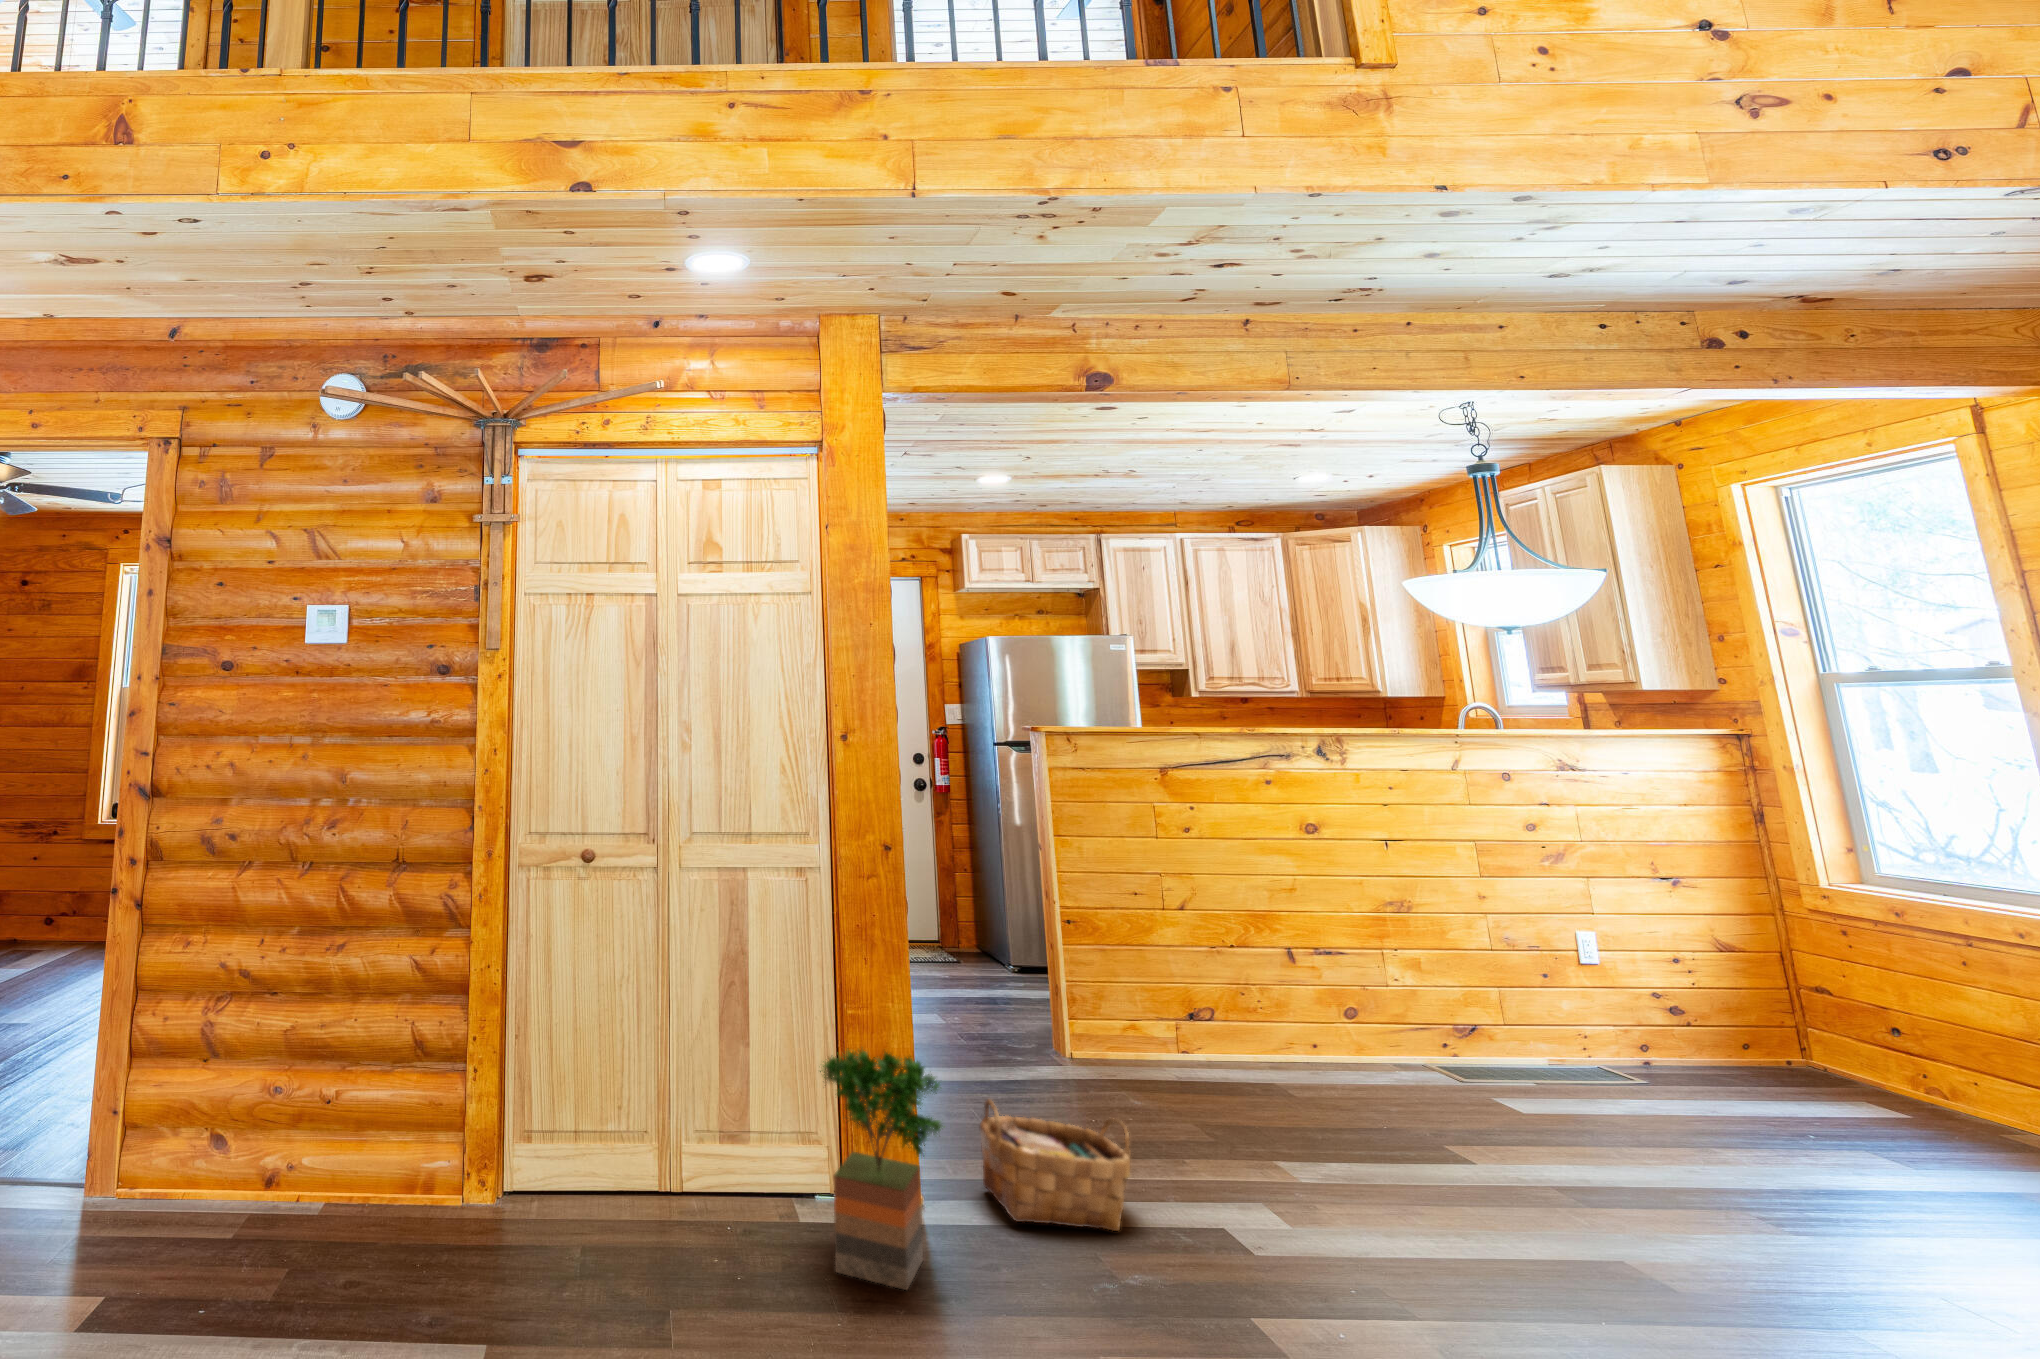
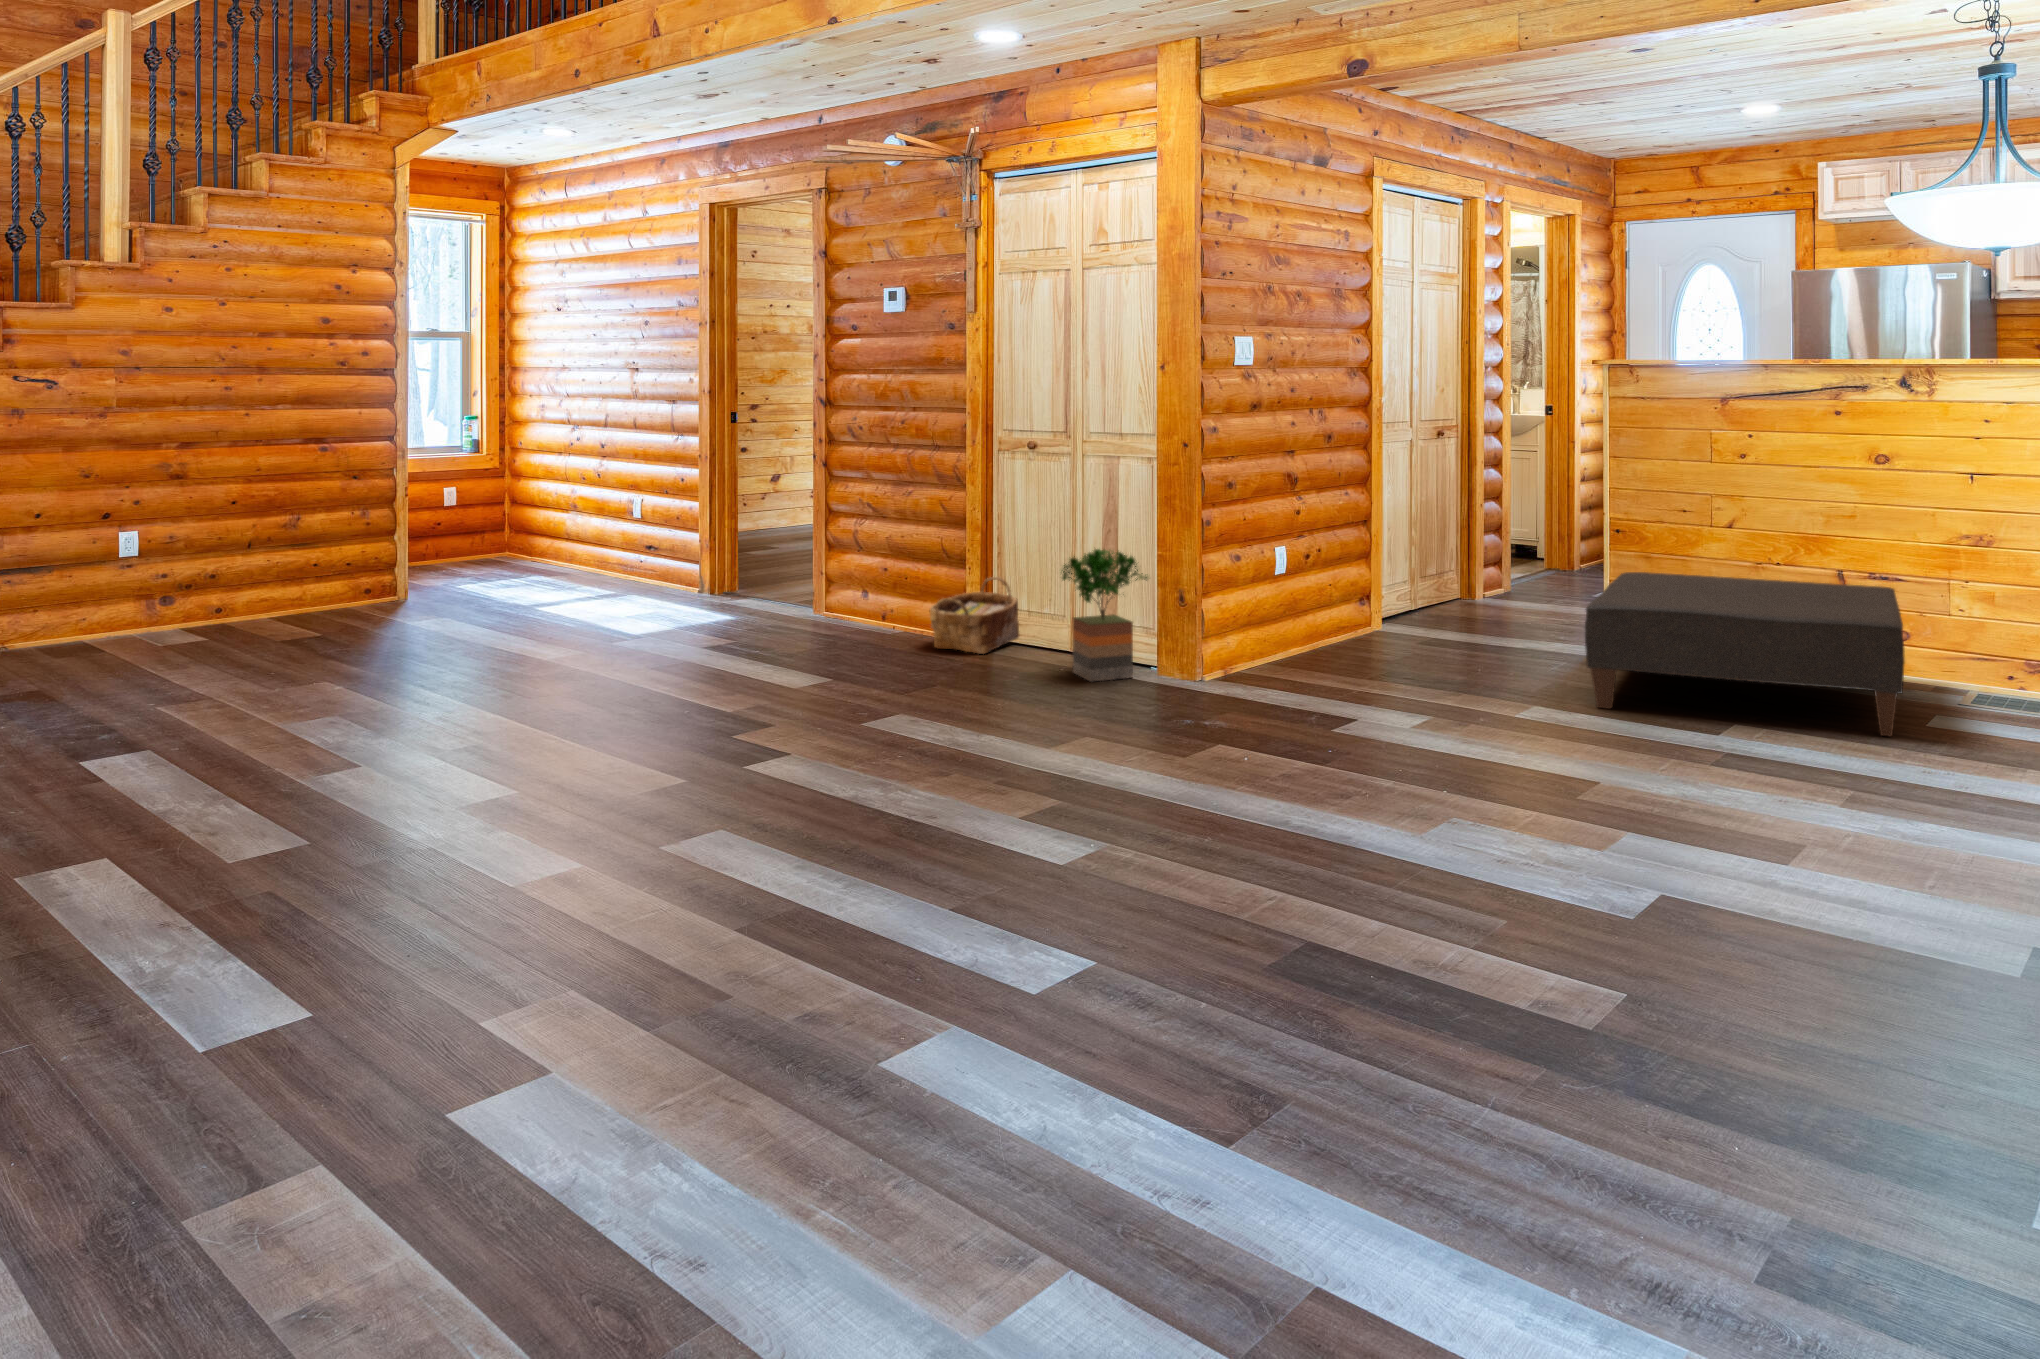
ottoman: none [1145,961,1600,1169] -> present [1585,572,1905,736]
woven basket: present [980,1099,1131,1231] -> present [930,577,1019,654]

